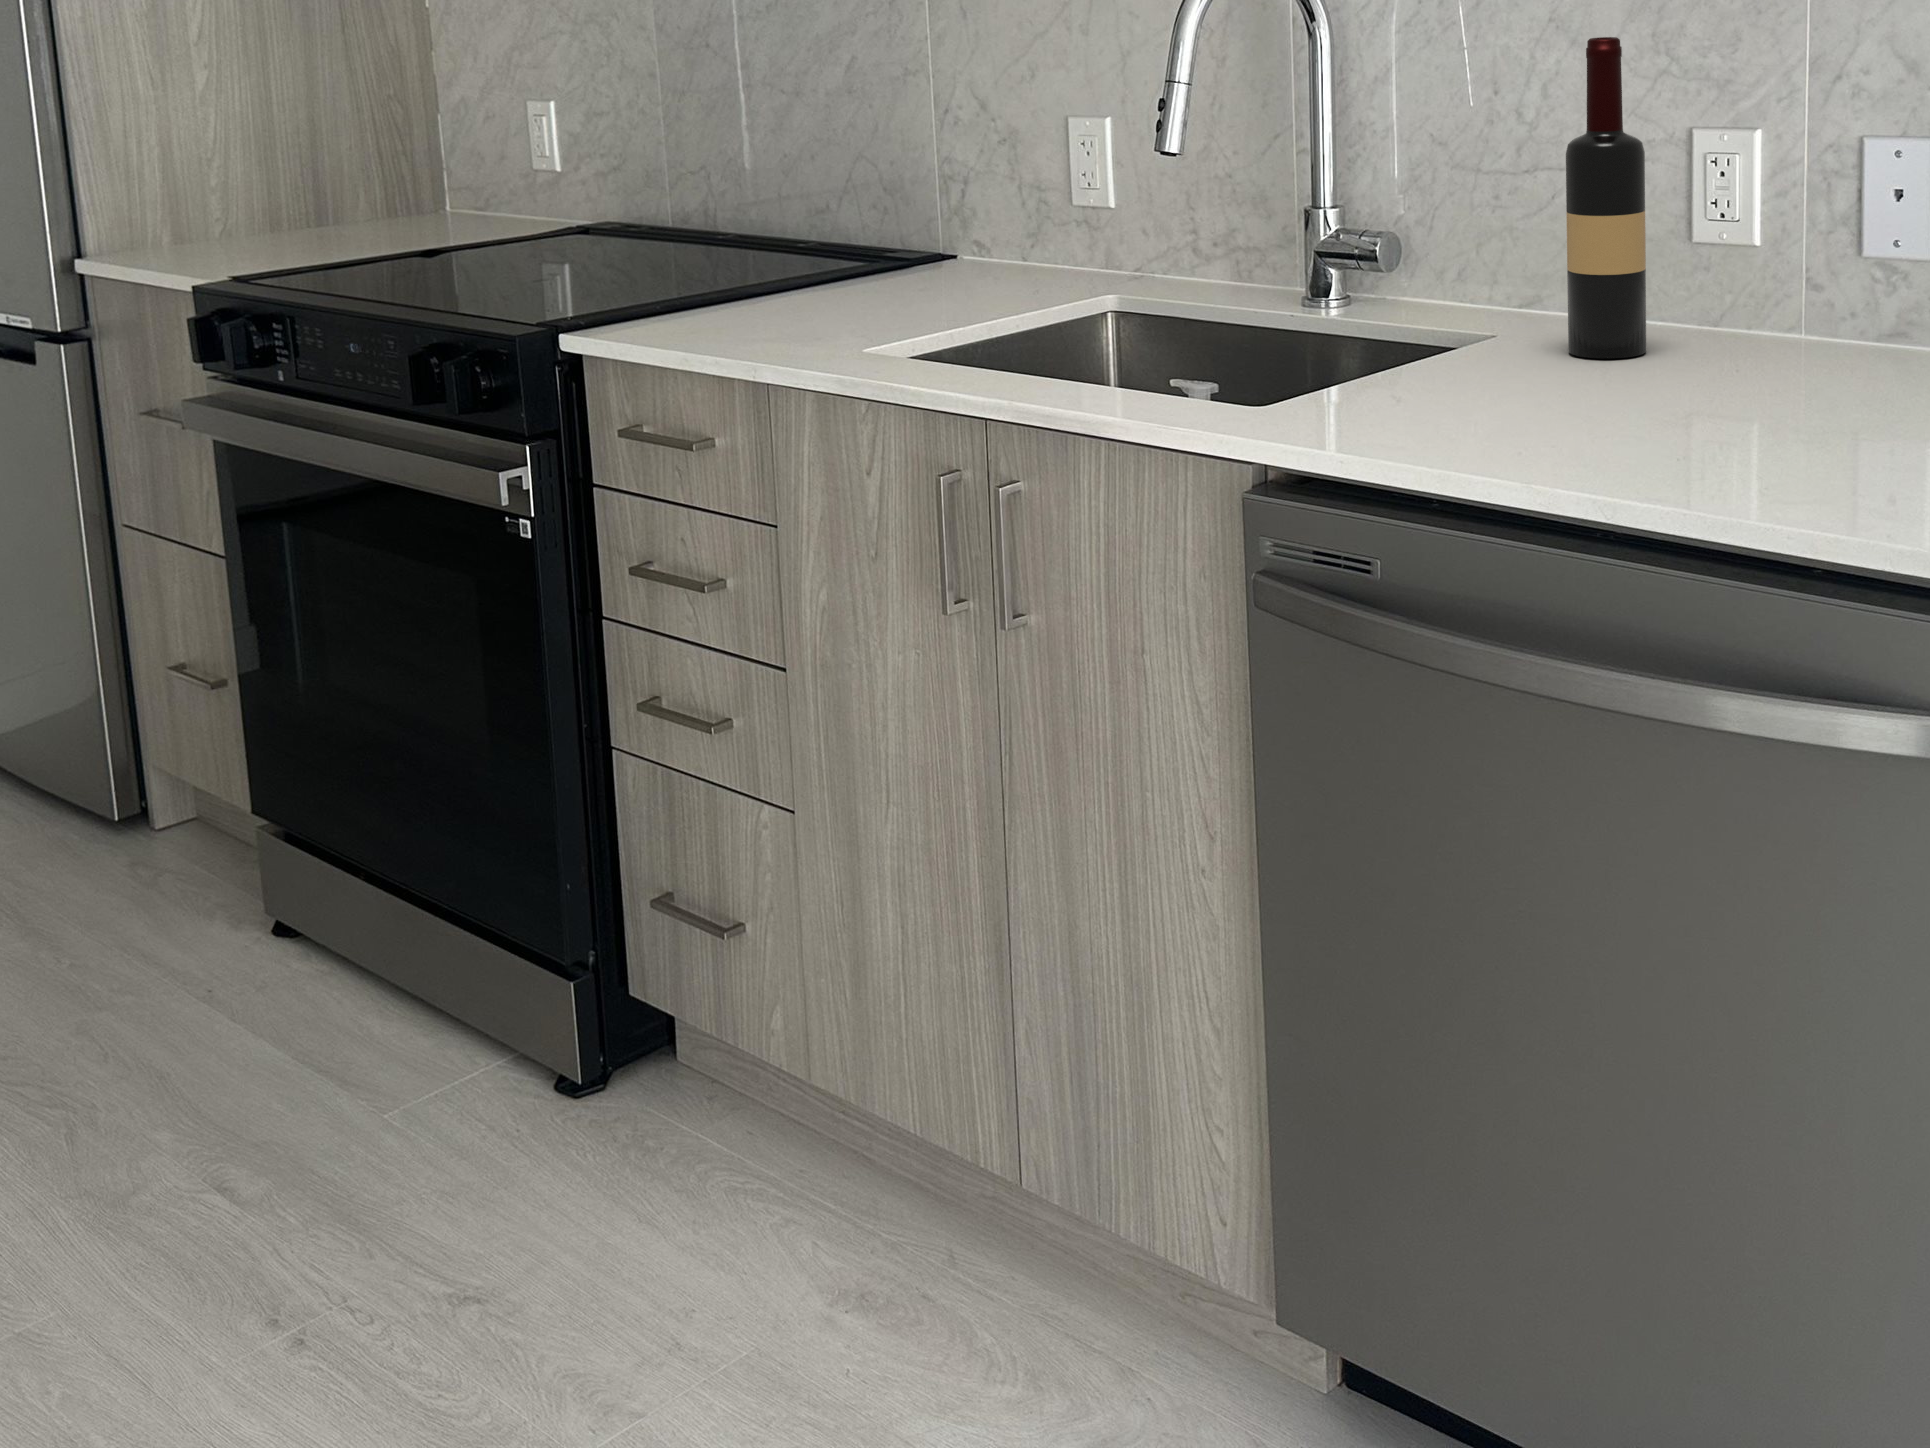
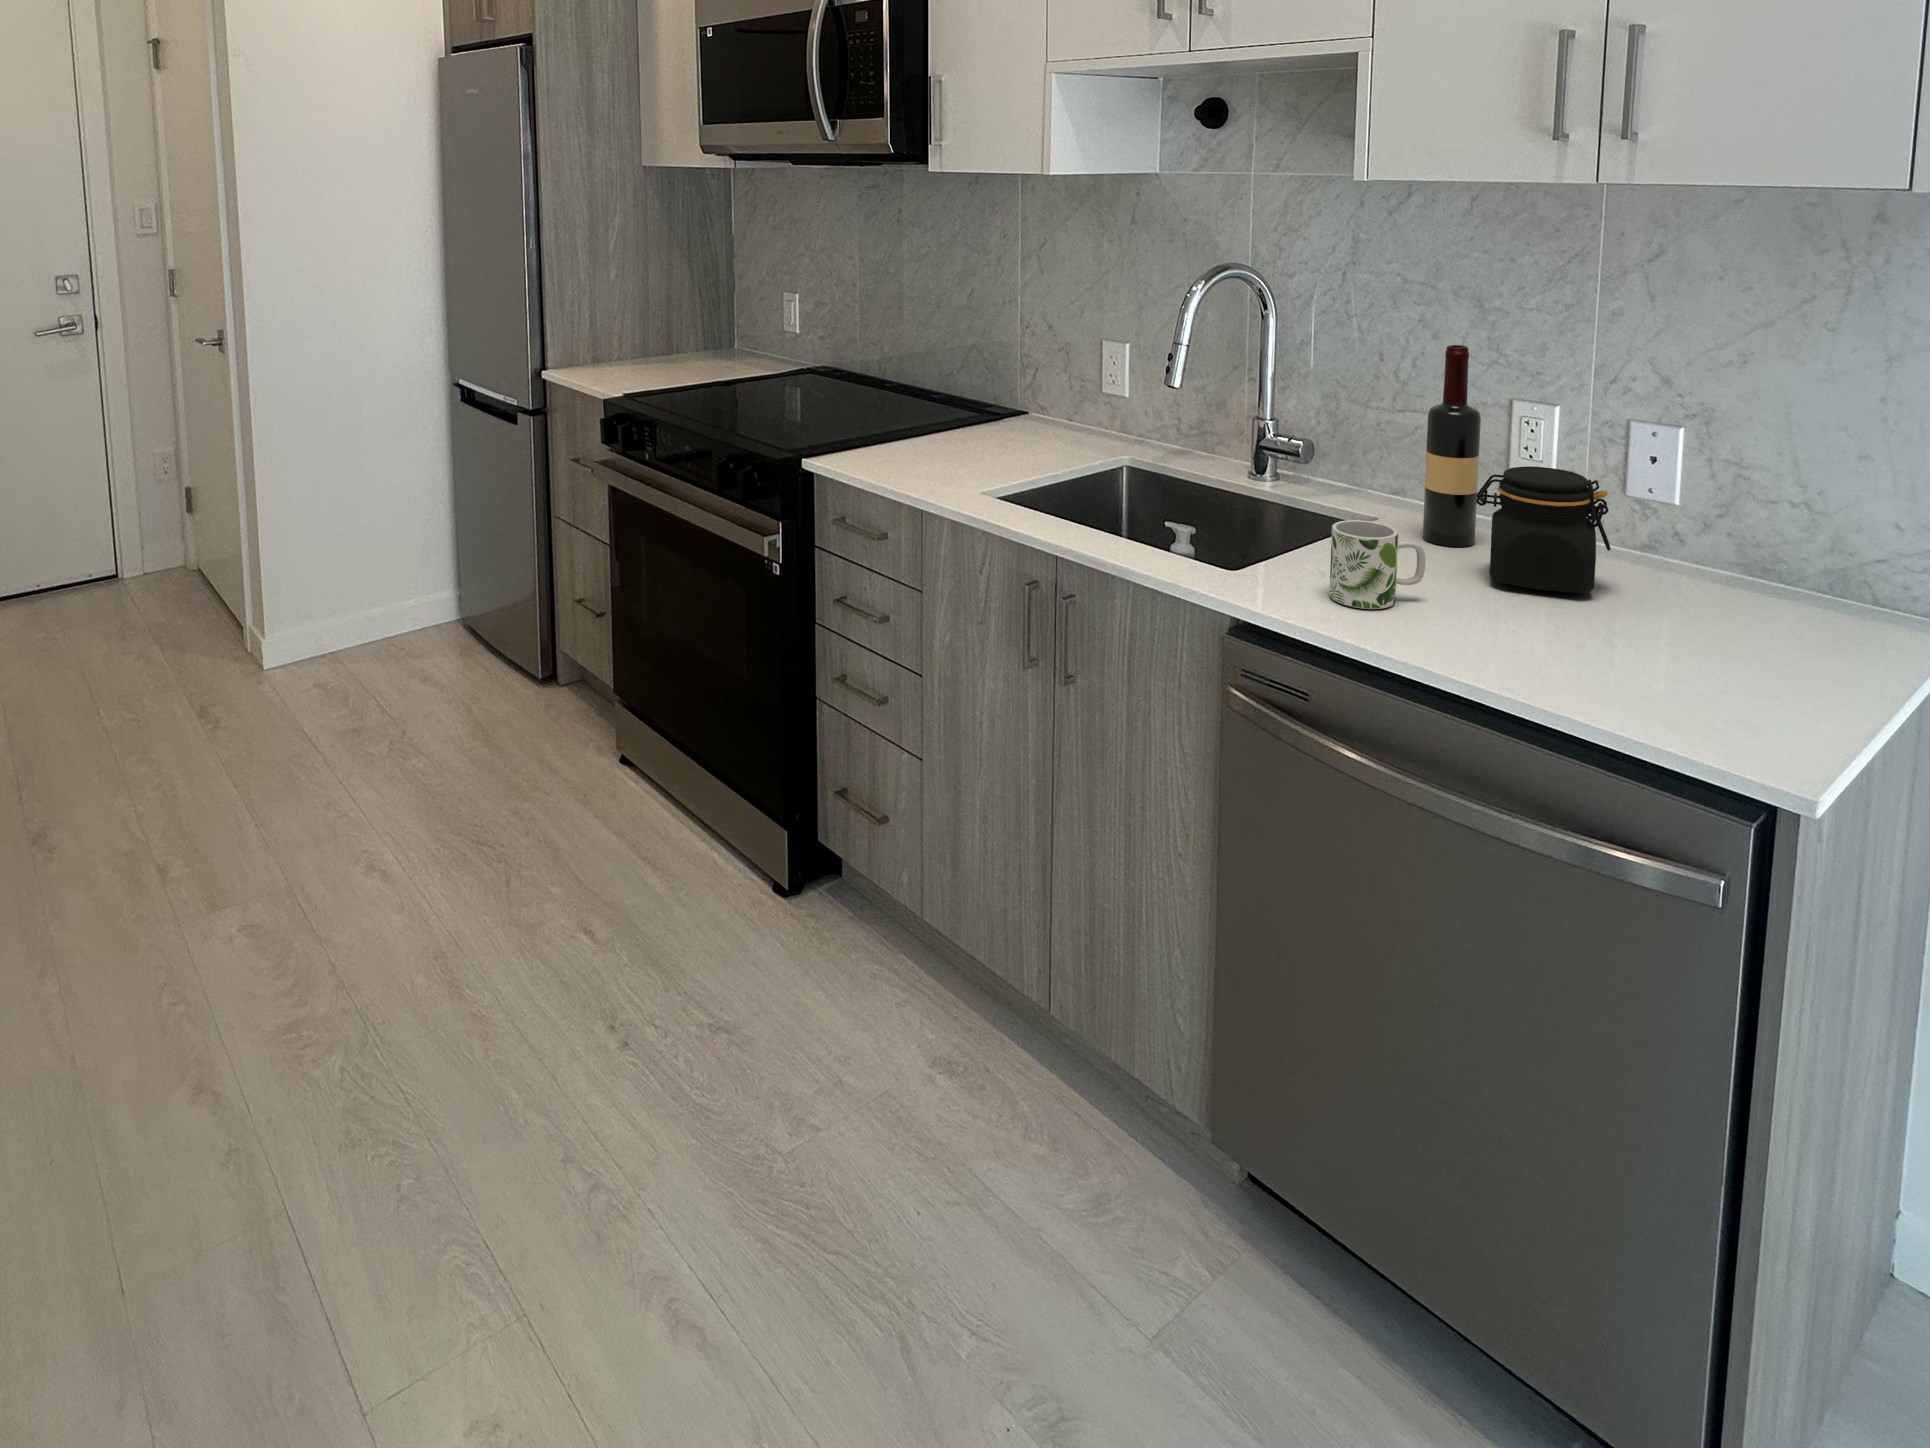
jar: none [1631,210,1829,394] -> present [1476,466,1611,593]
mug: none [1407,304,1551,434] -> present [1329,520,1425,609]

